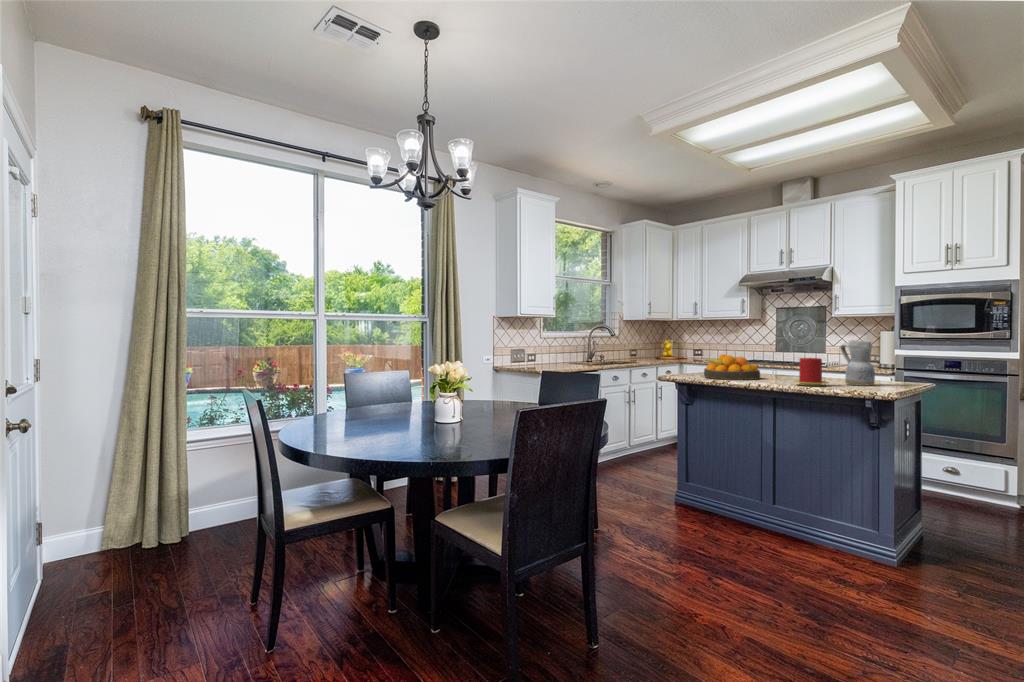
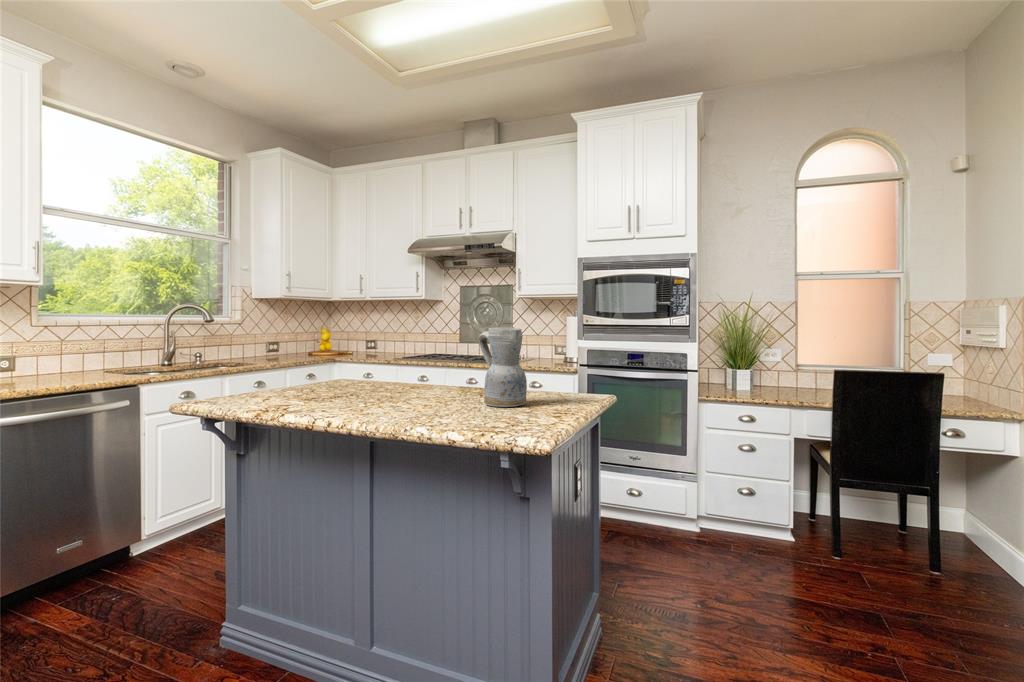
fruit bowl: present [704,354,760,380] -> none [275,352,373,400]
candle: present [793,358,829,386] -> none [391,360,452,414]

